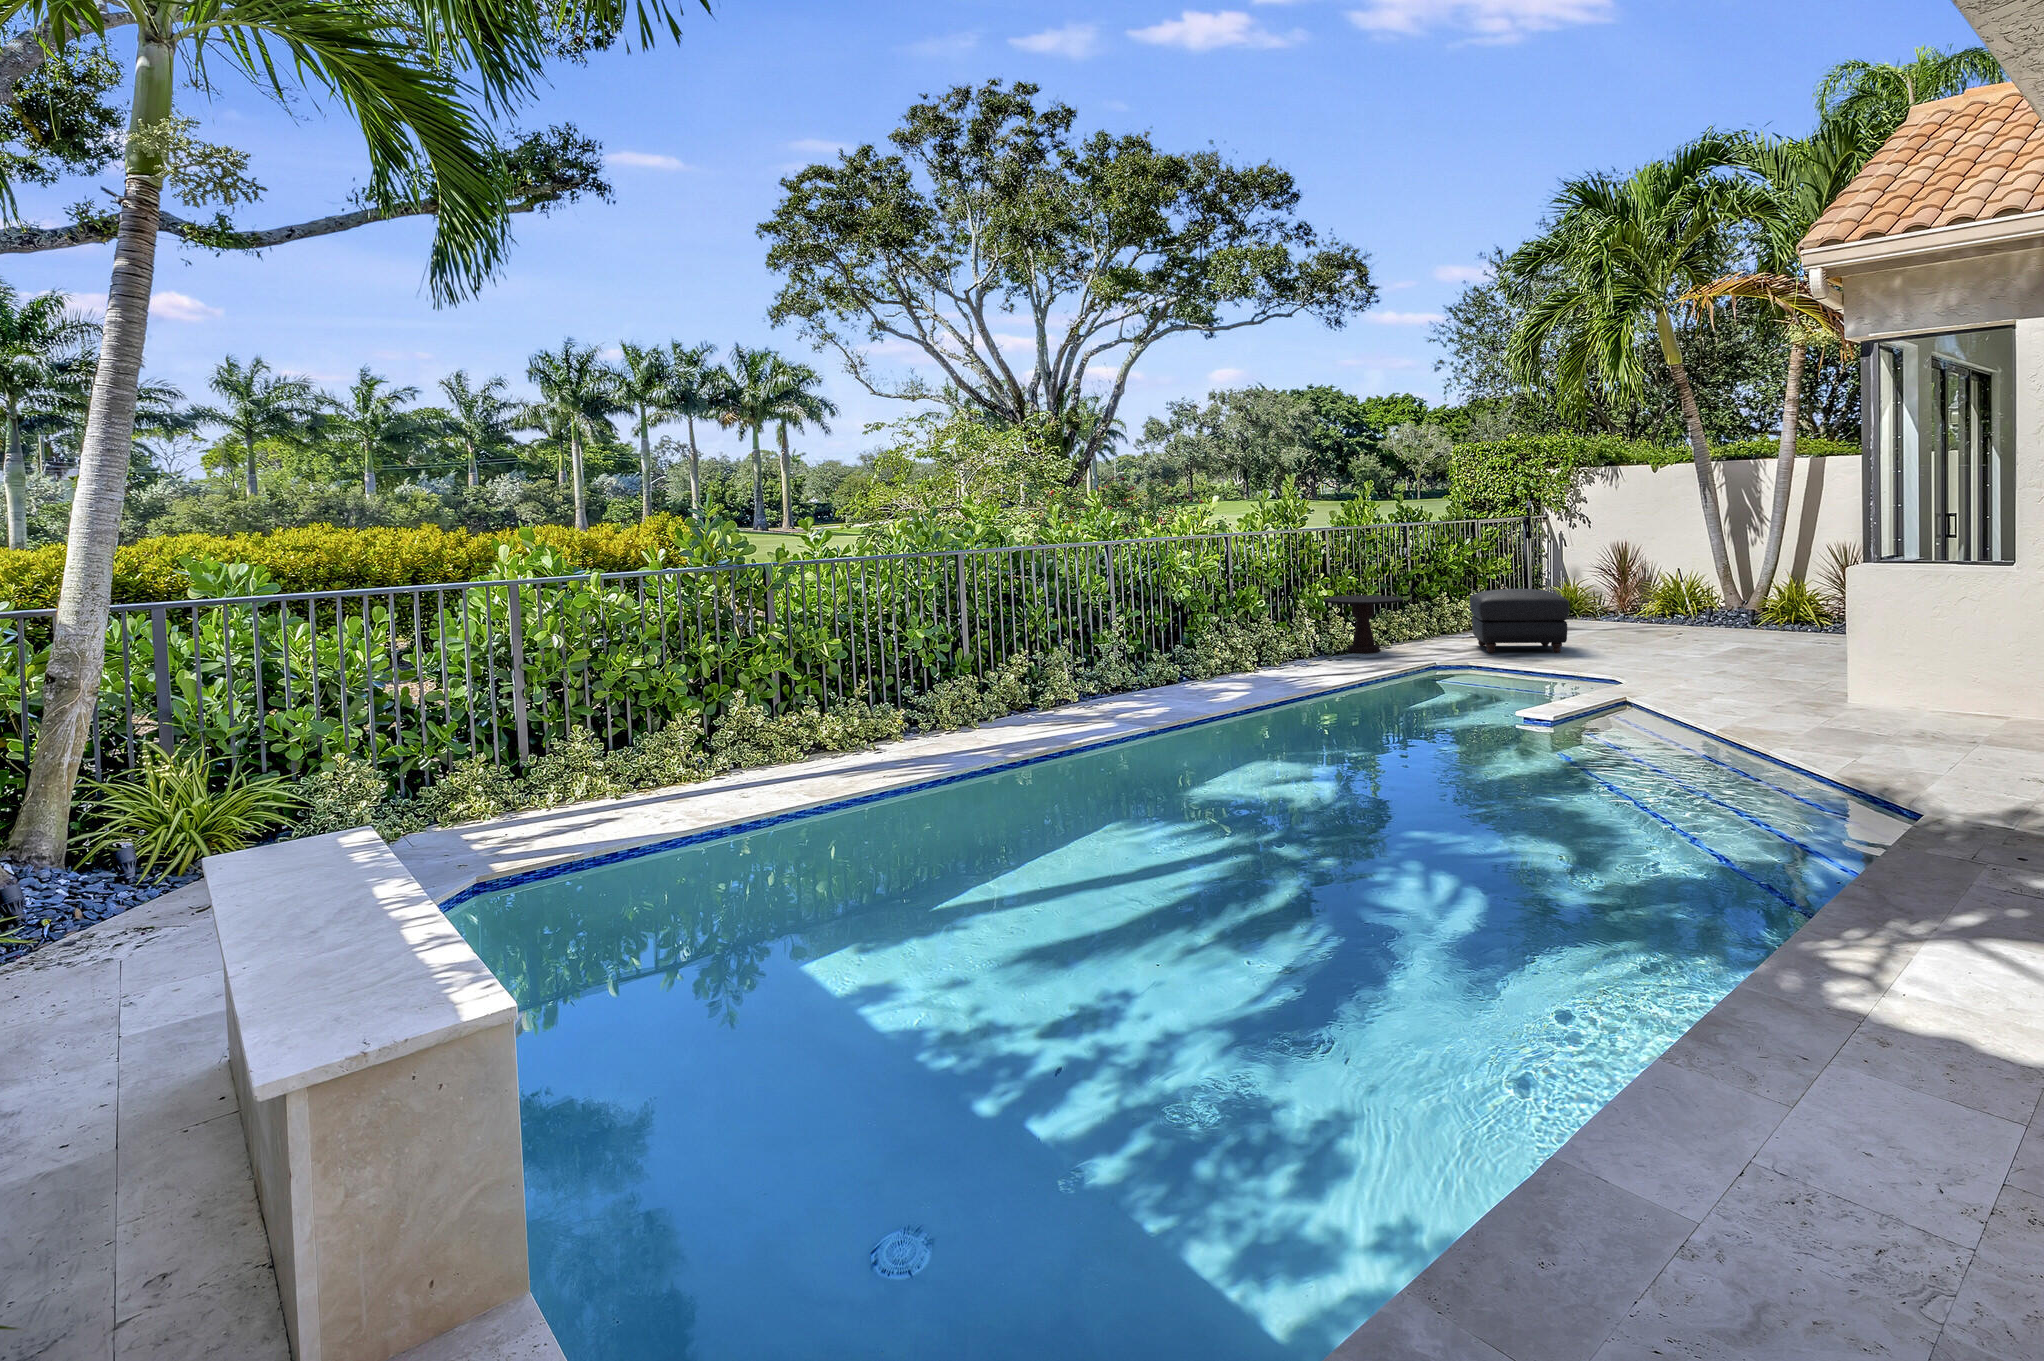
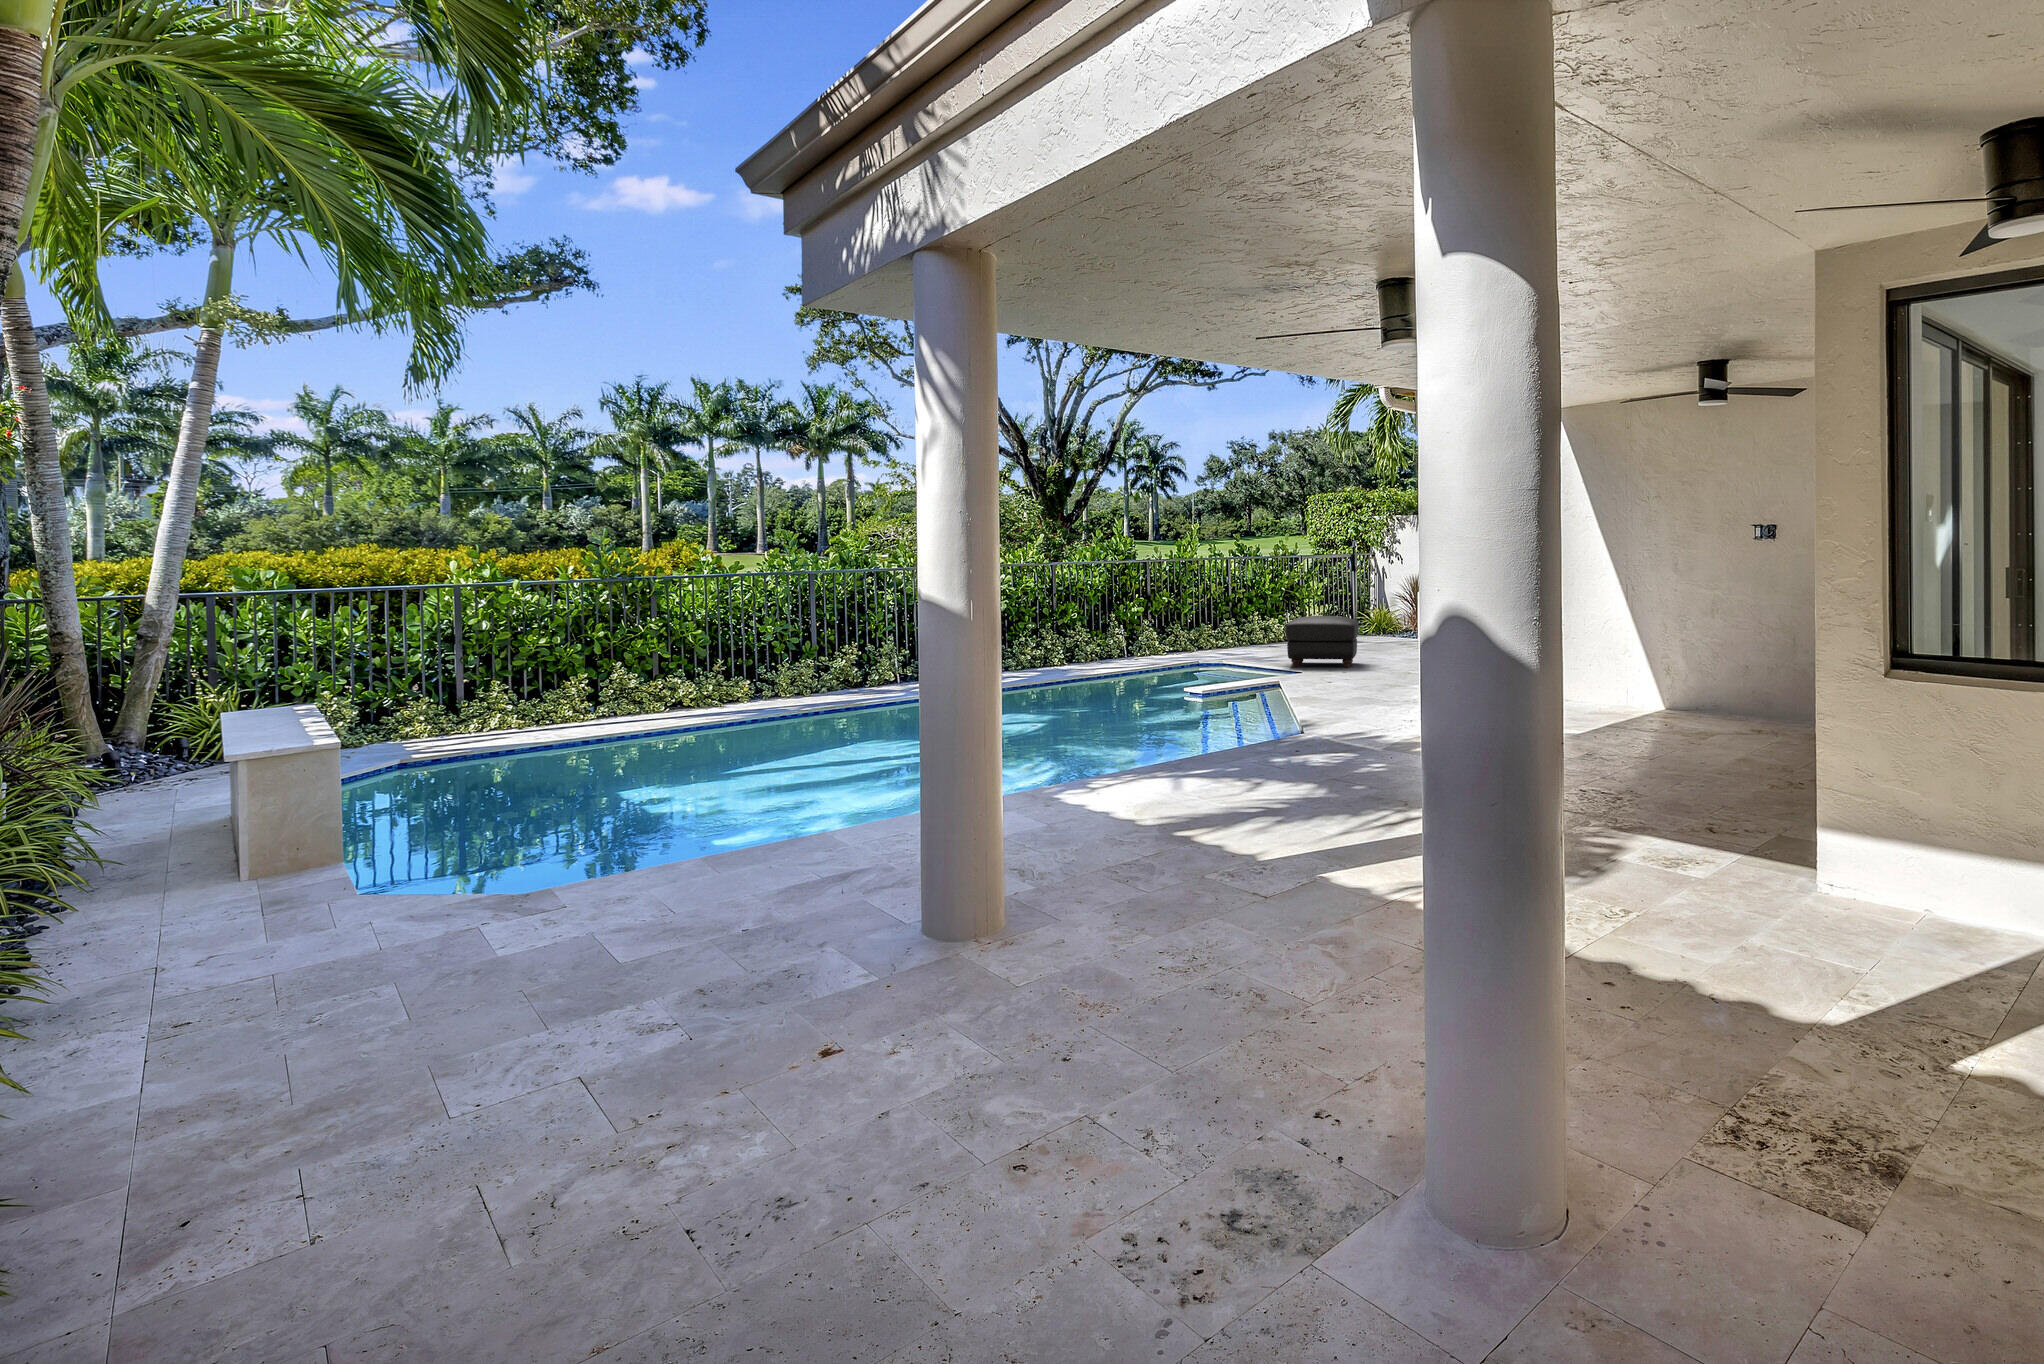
side table: present [1324,595,1402,653] -> none [1168,620,1231,666]

